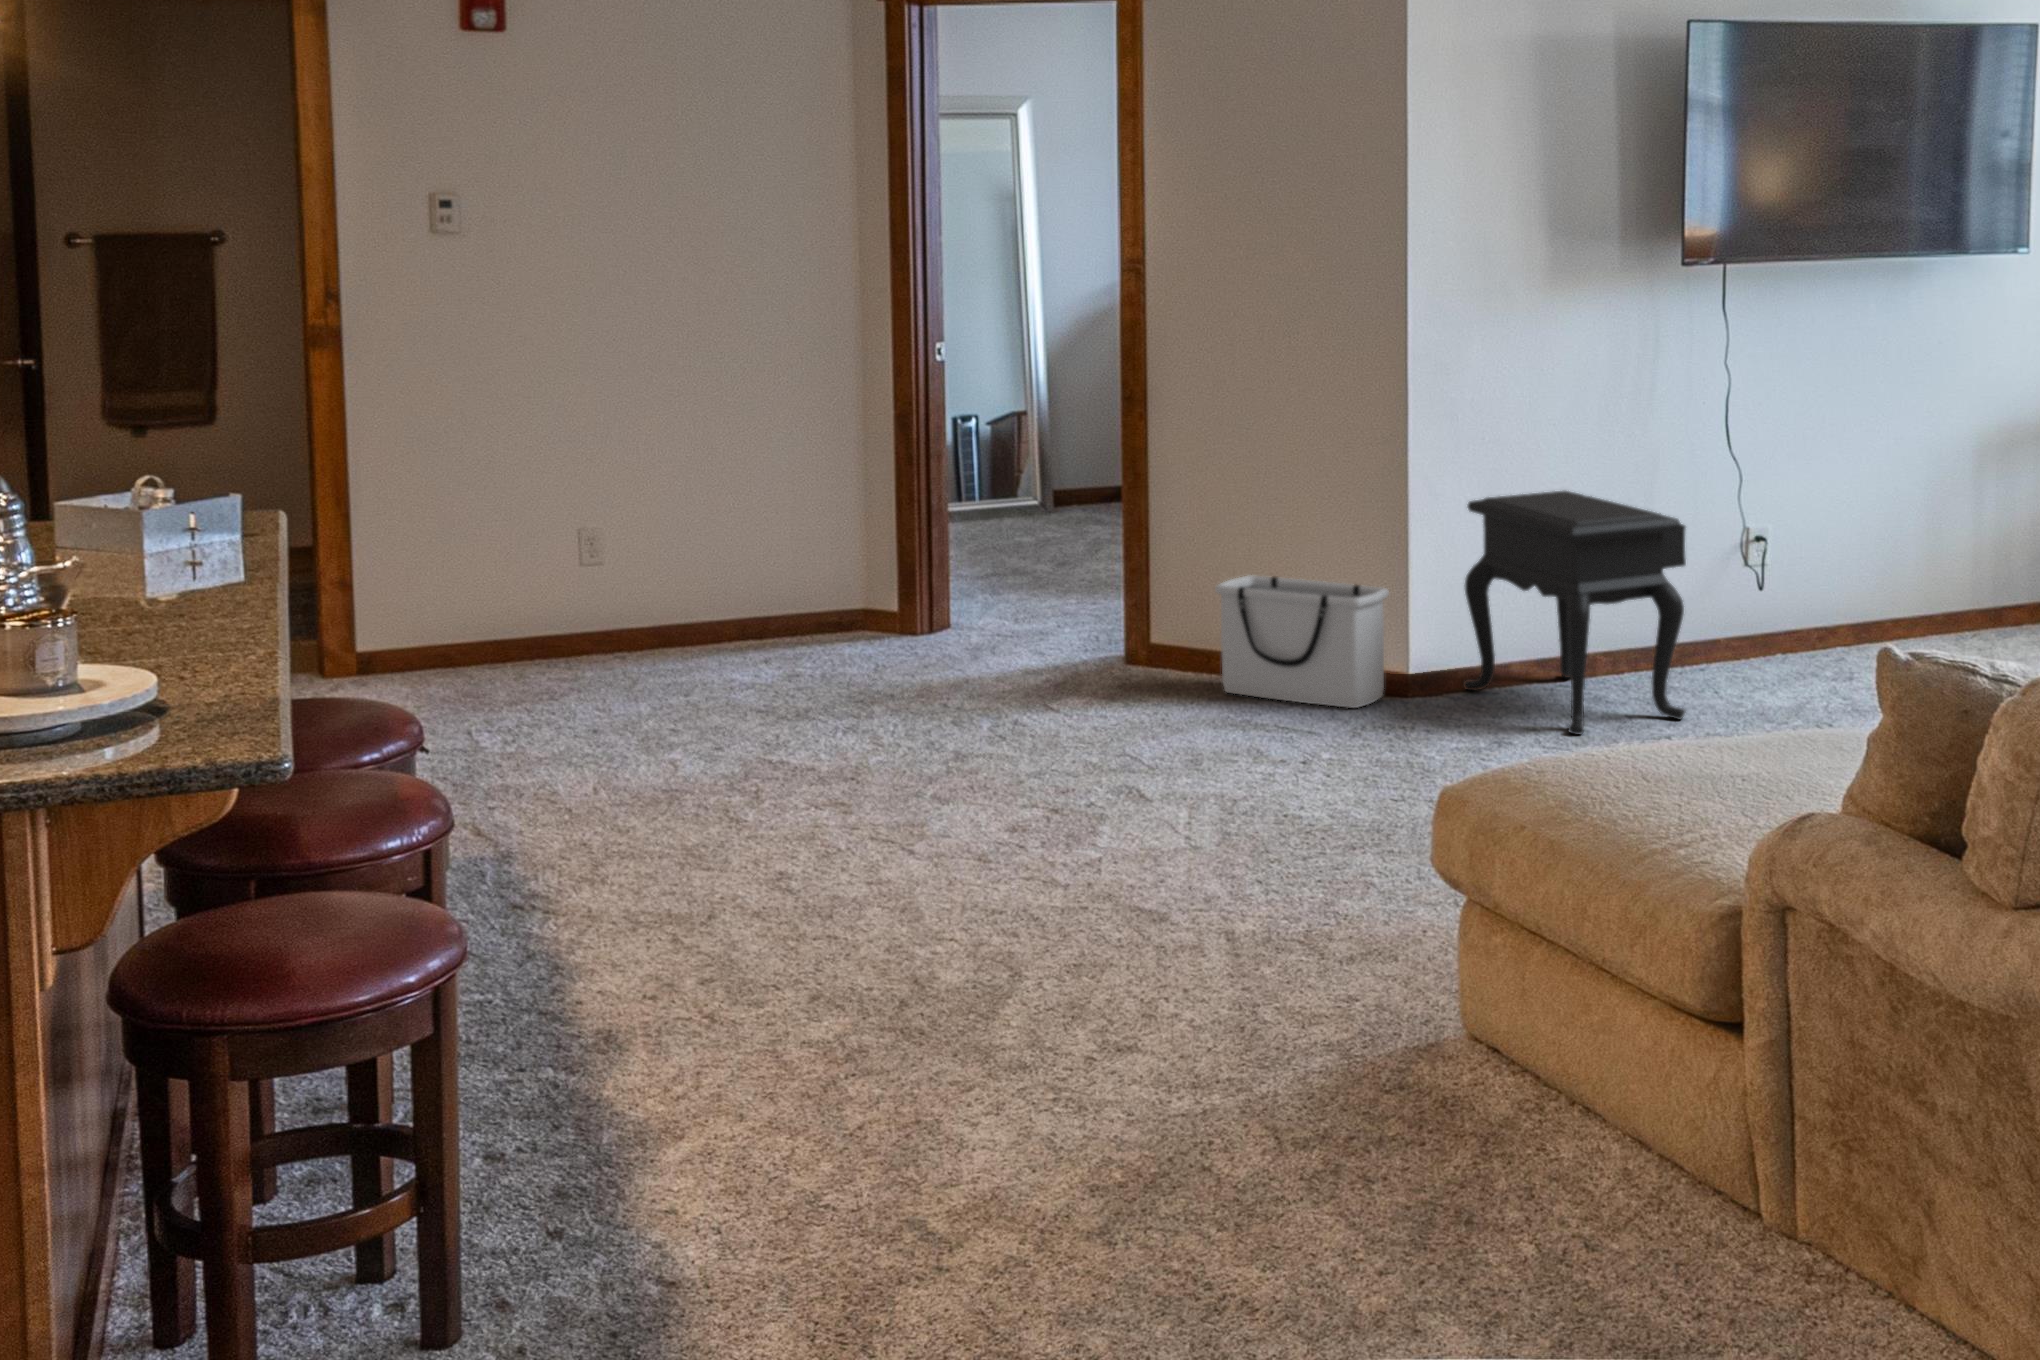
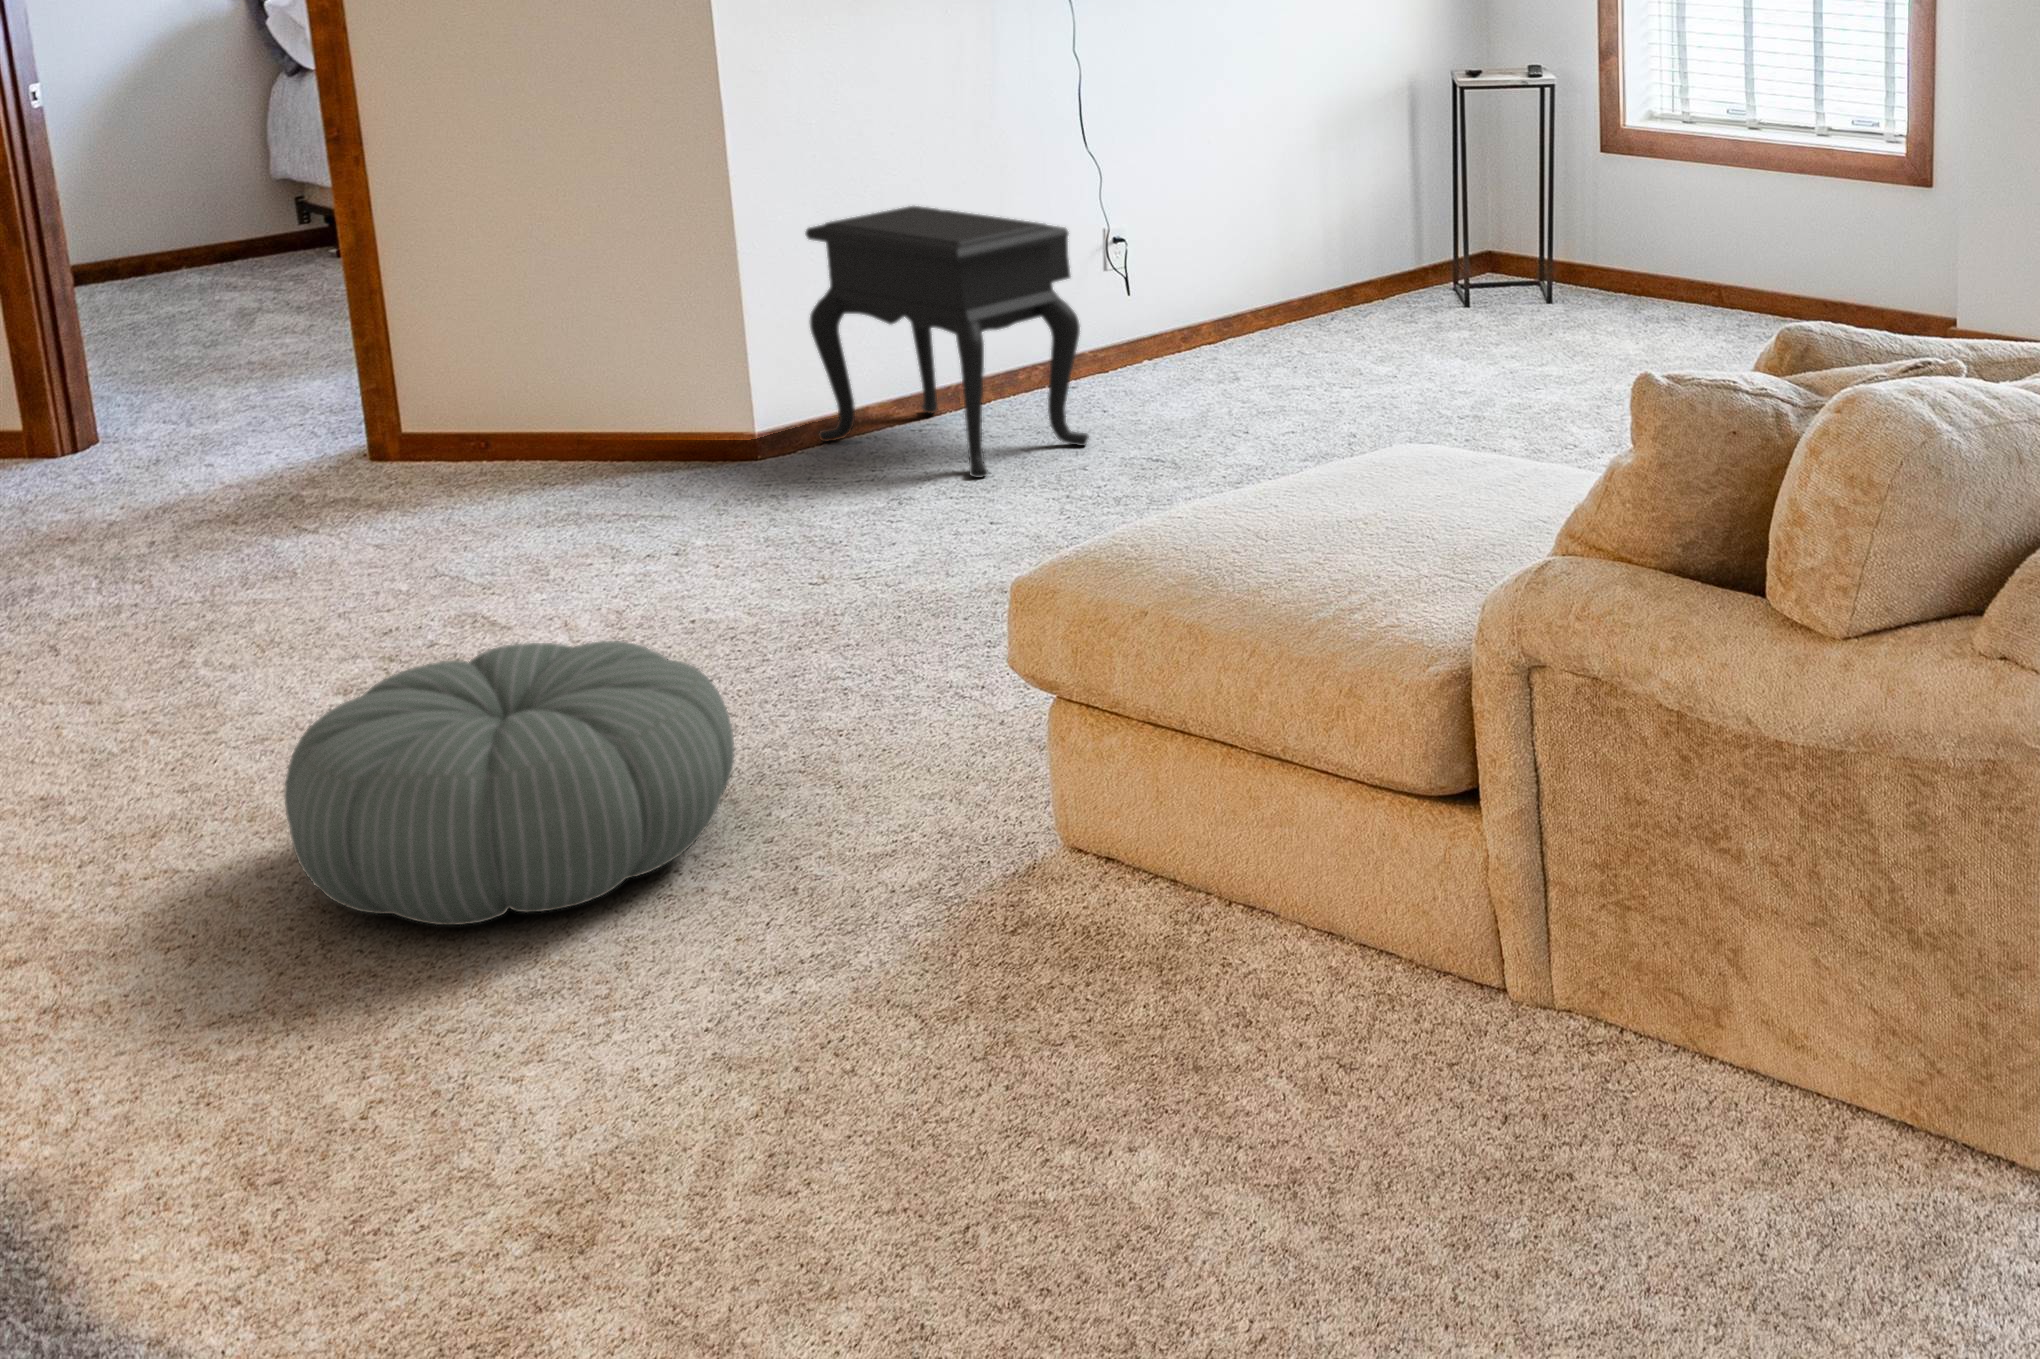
storage bin: present [1215,576,1389,708] -> none [501,338,728,481]
pouf: none [896,798,1239,1009] -> present [284,641,735,925]

